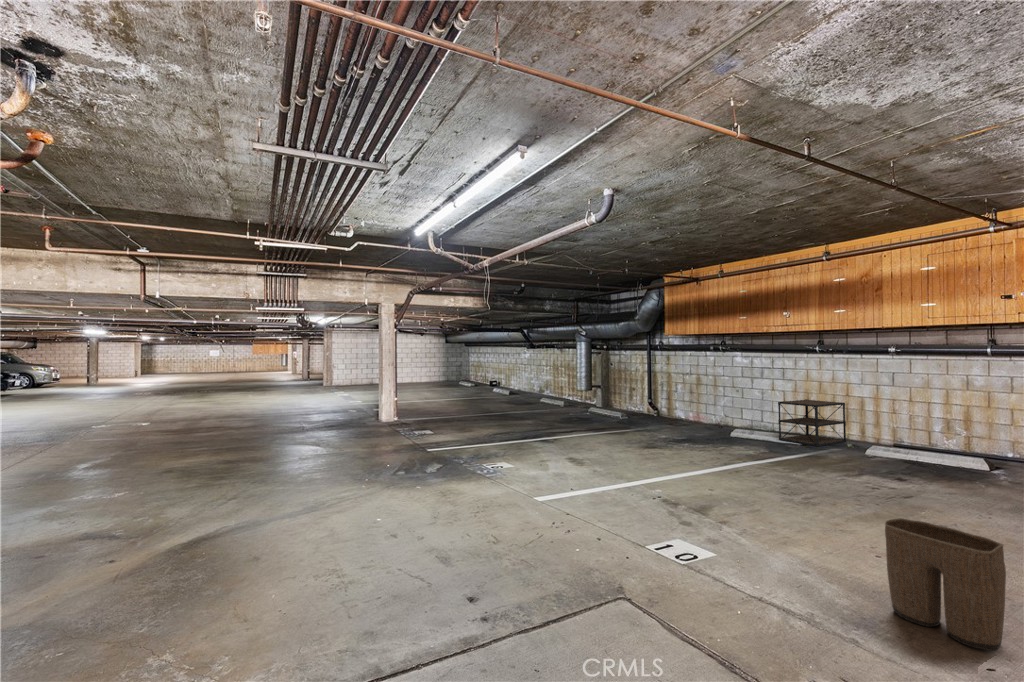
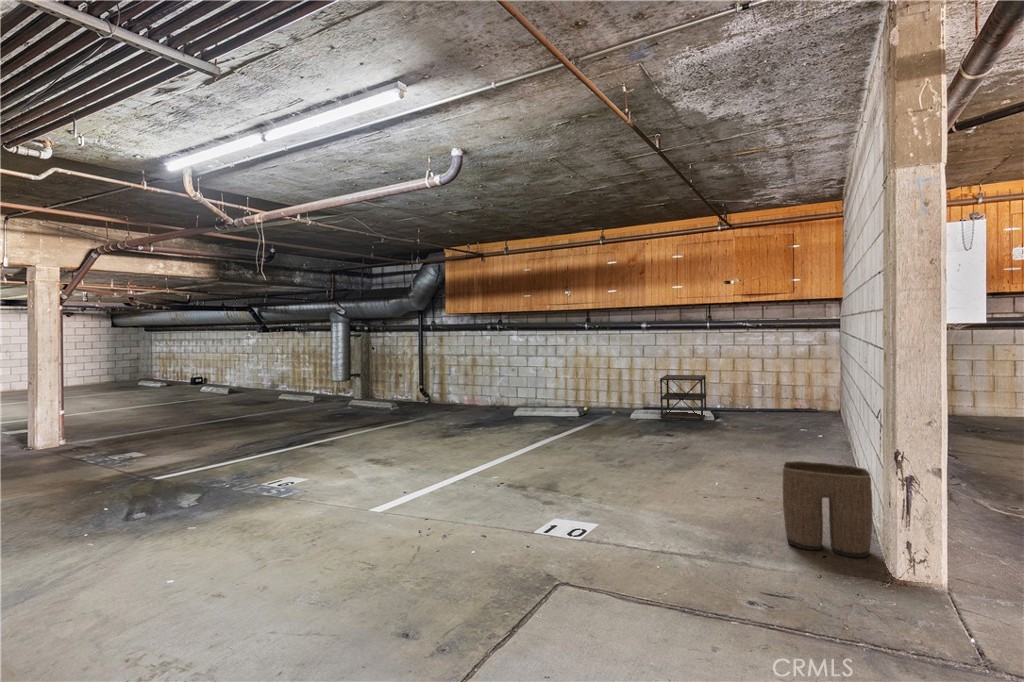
shelving unit: present [778,399,846,446] -> present [660,375,707,420]

